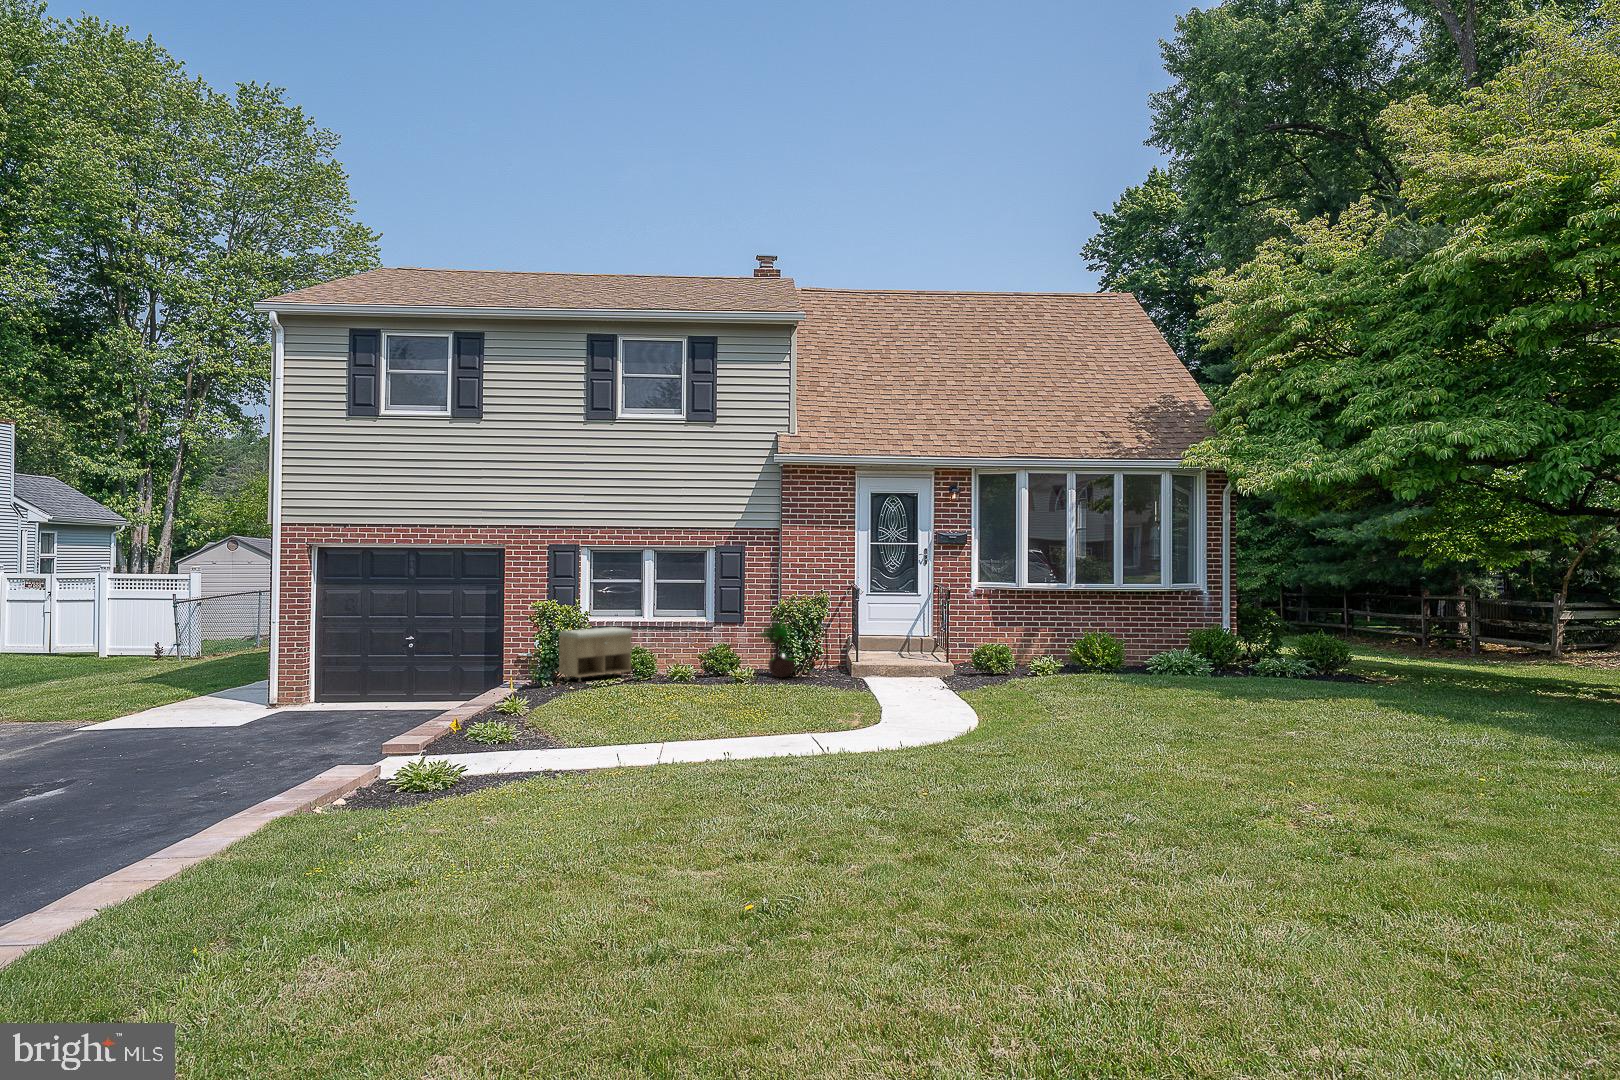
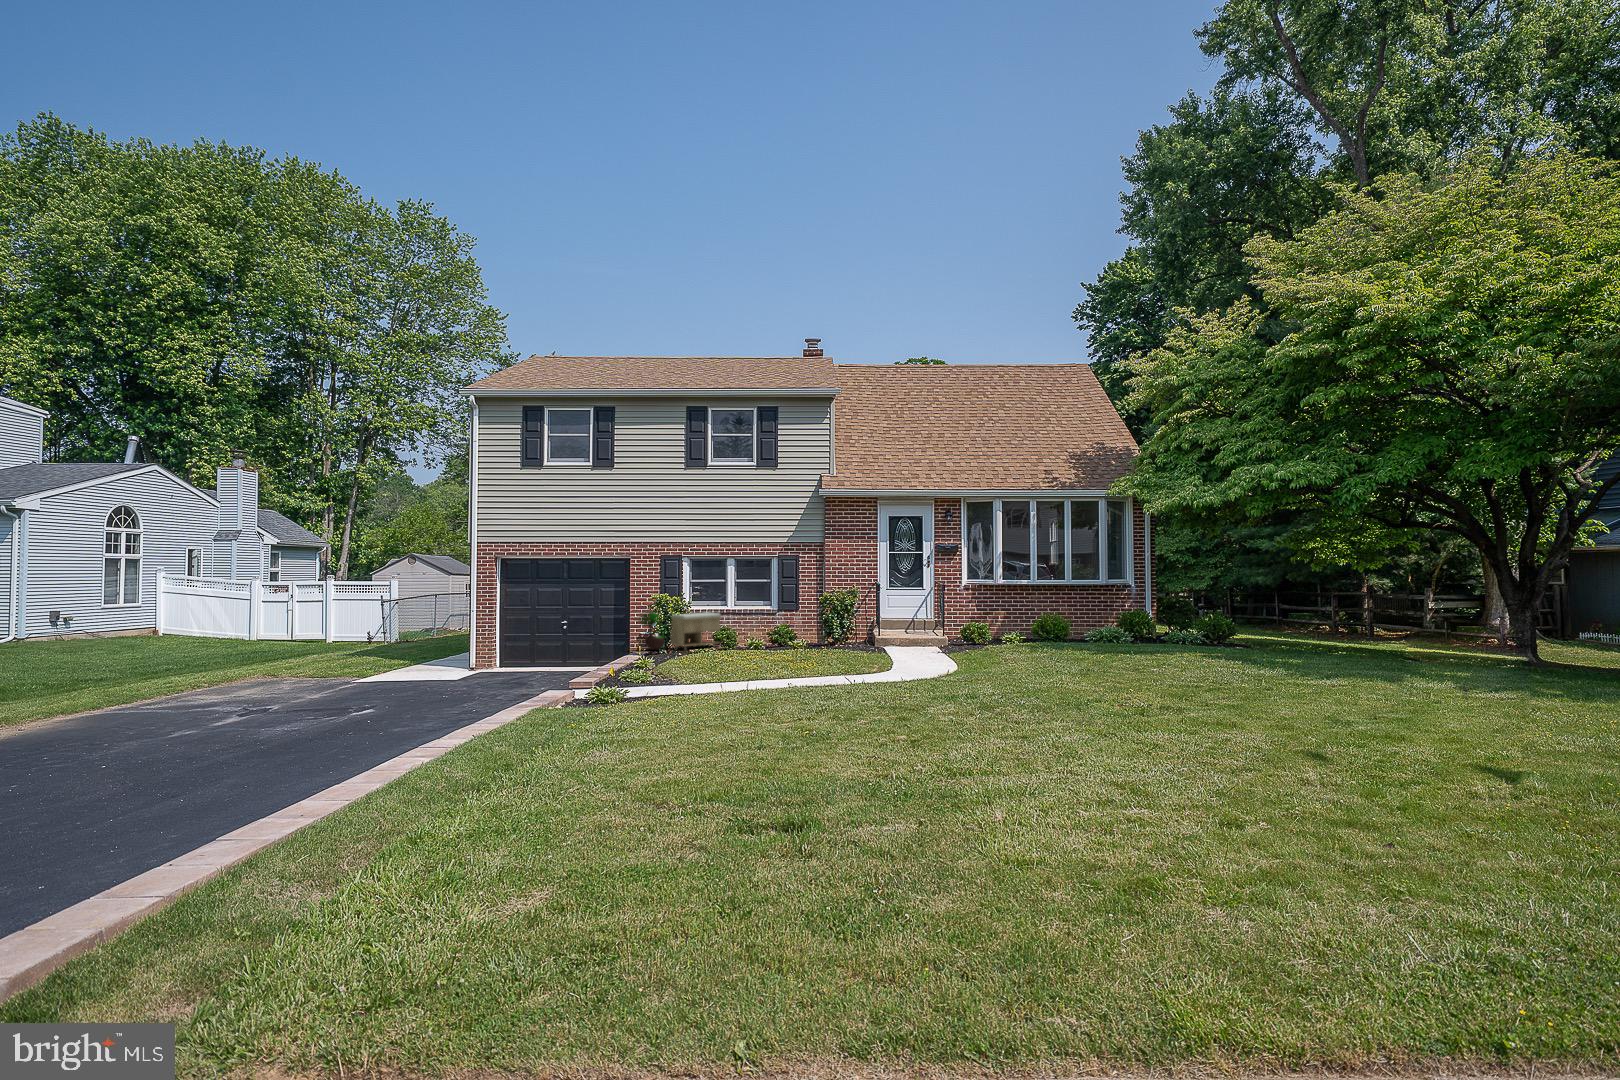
potted tree: present [761,622,795,678] -> present [639,611,664,650]

